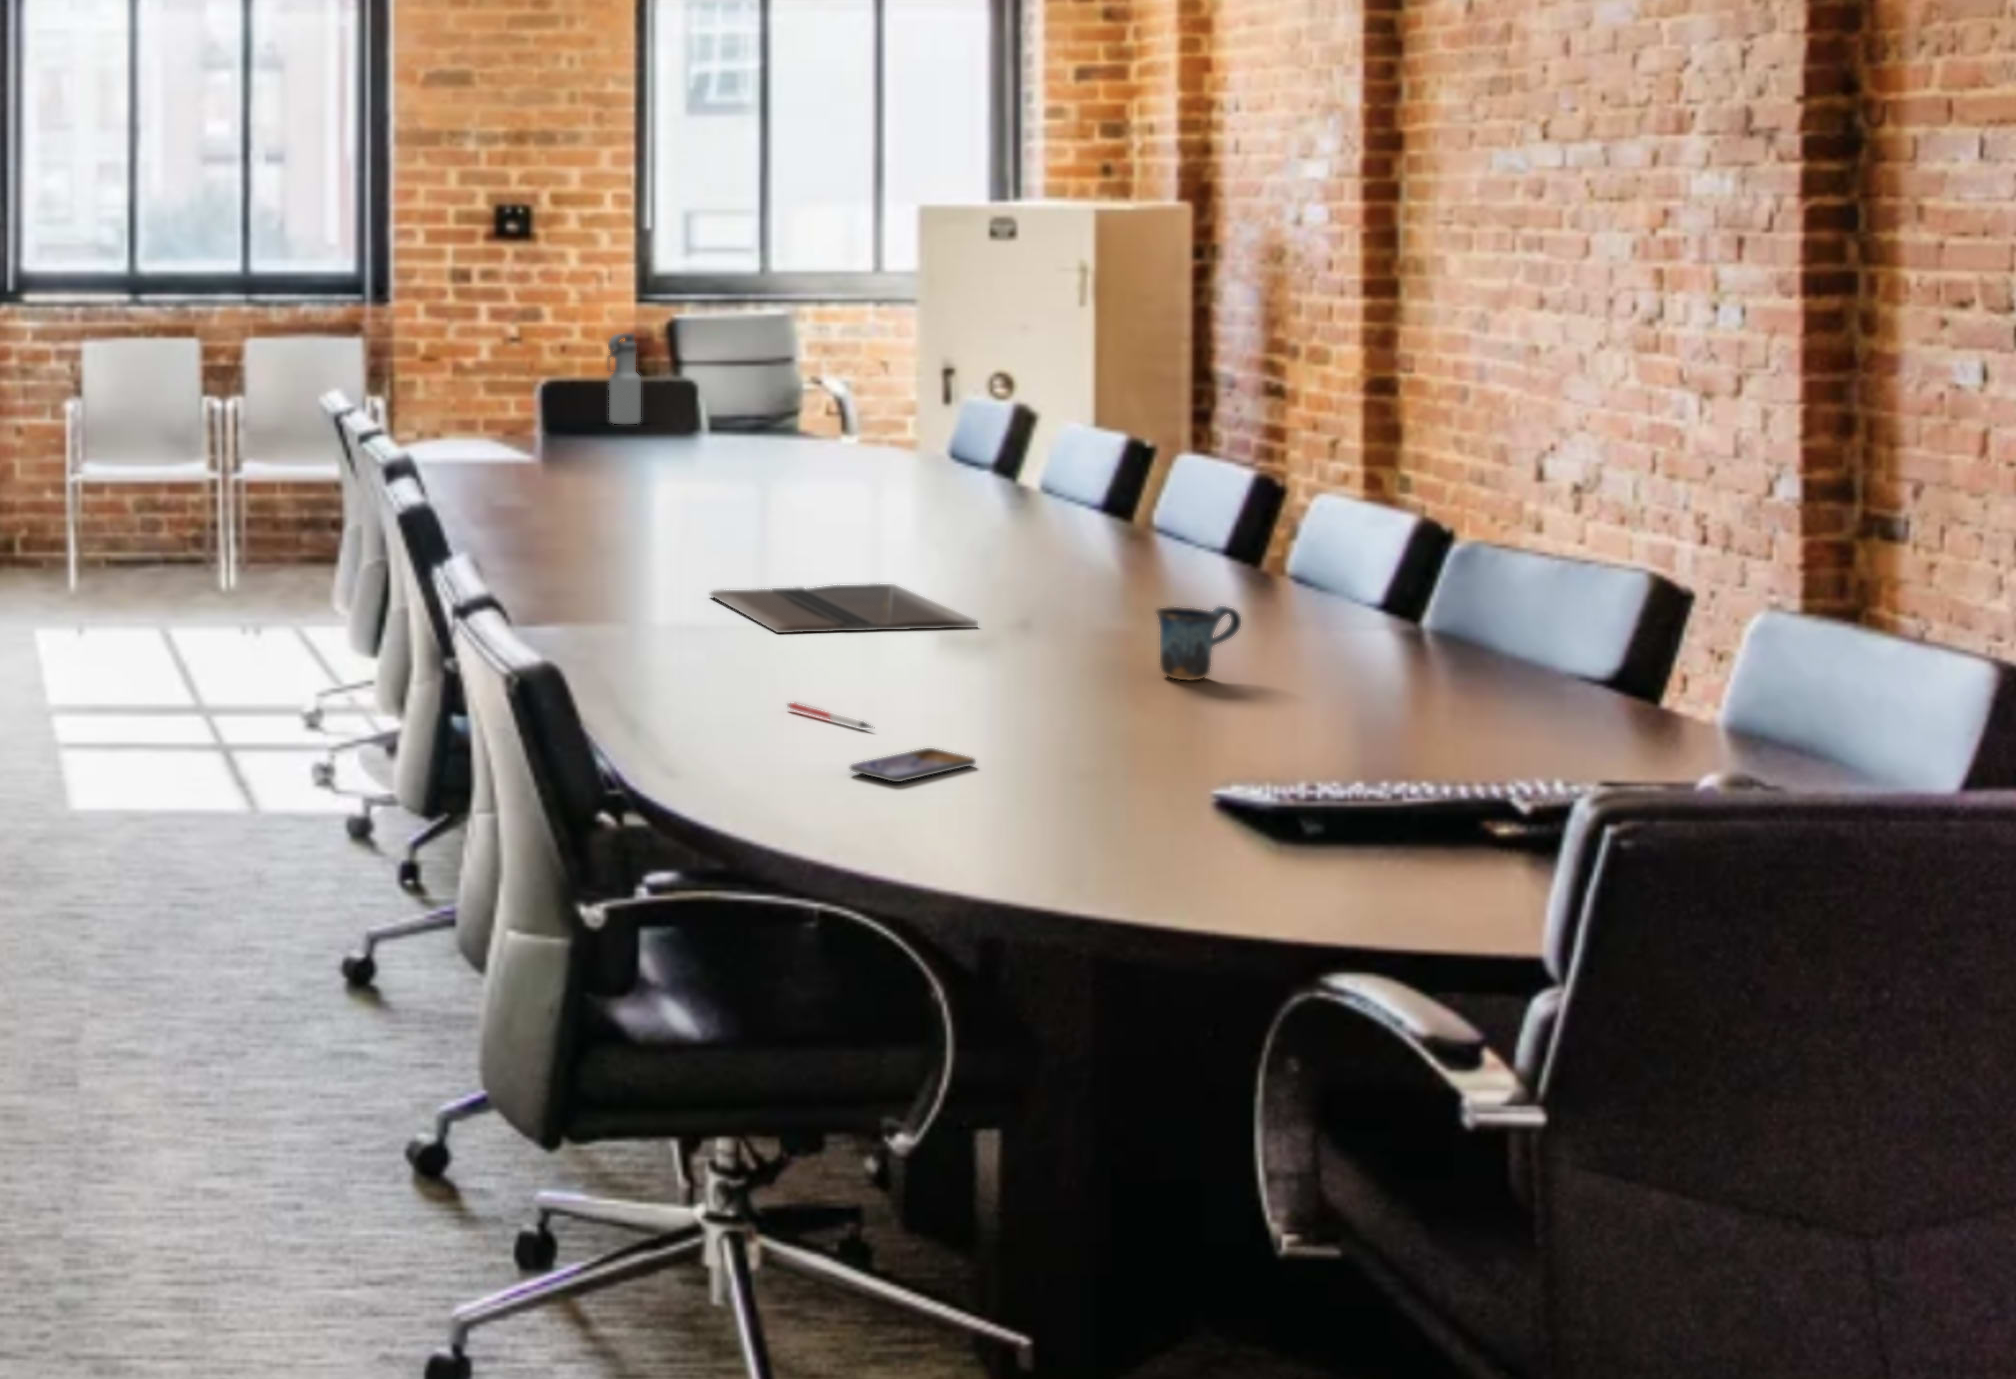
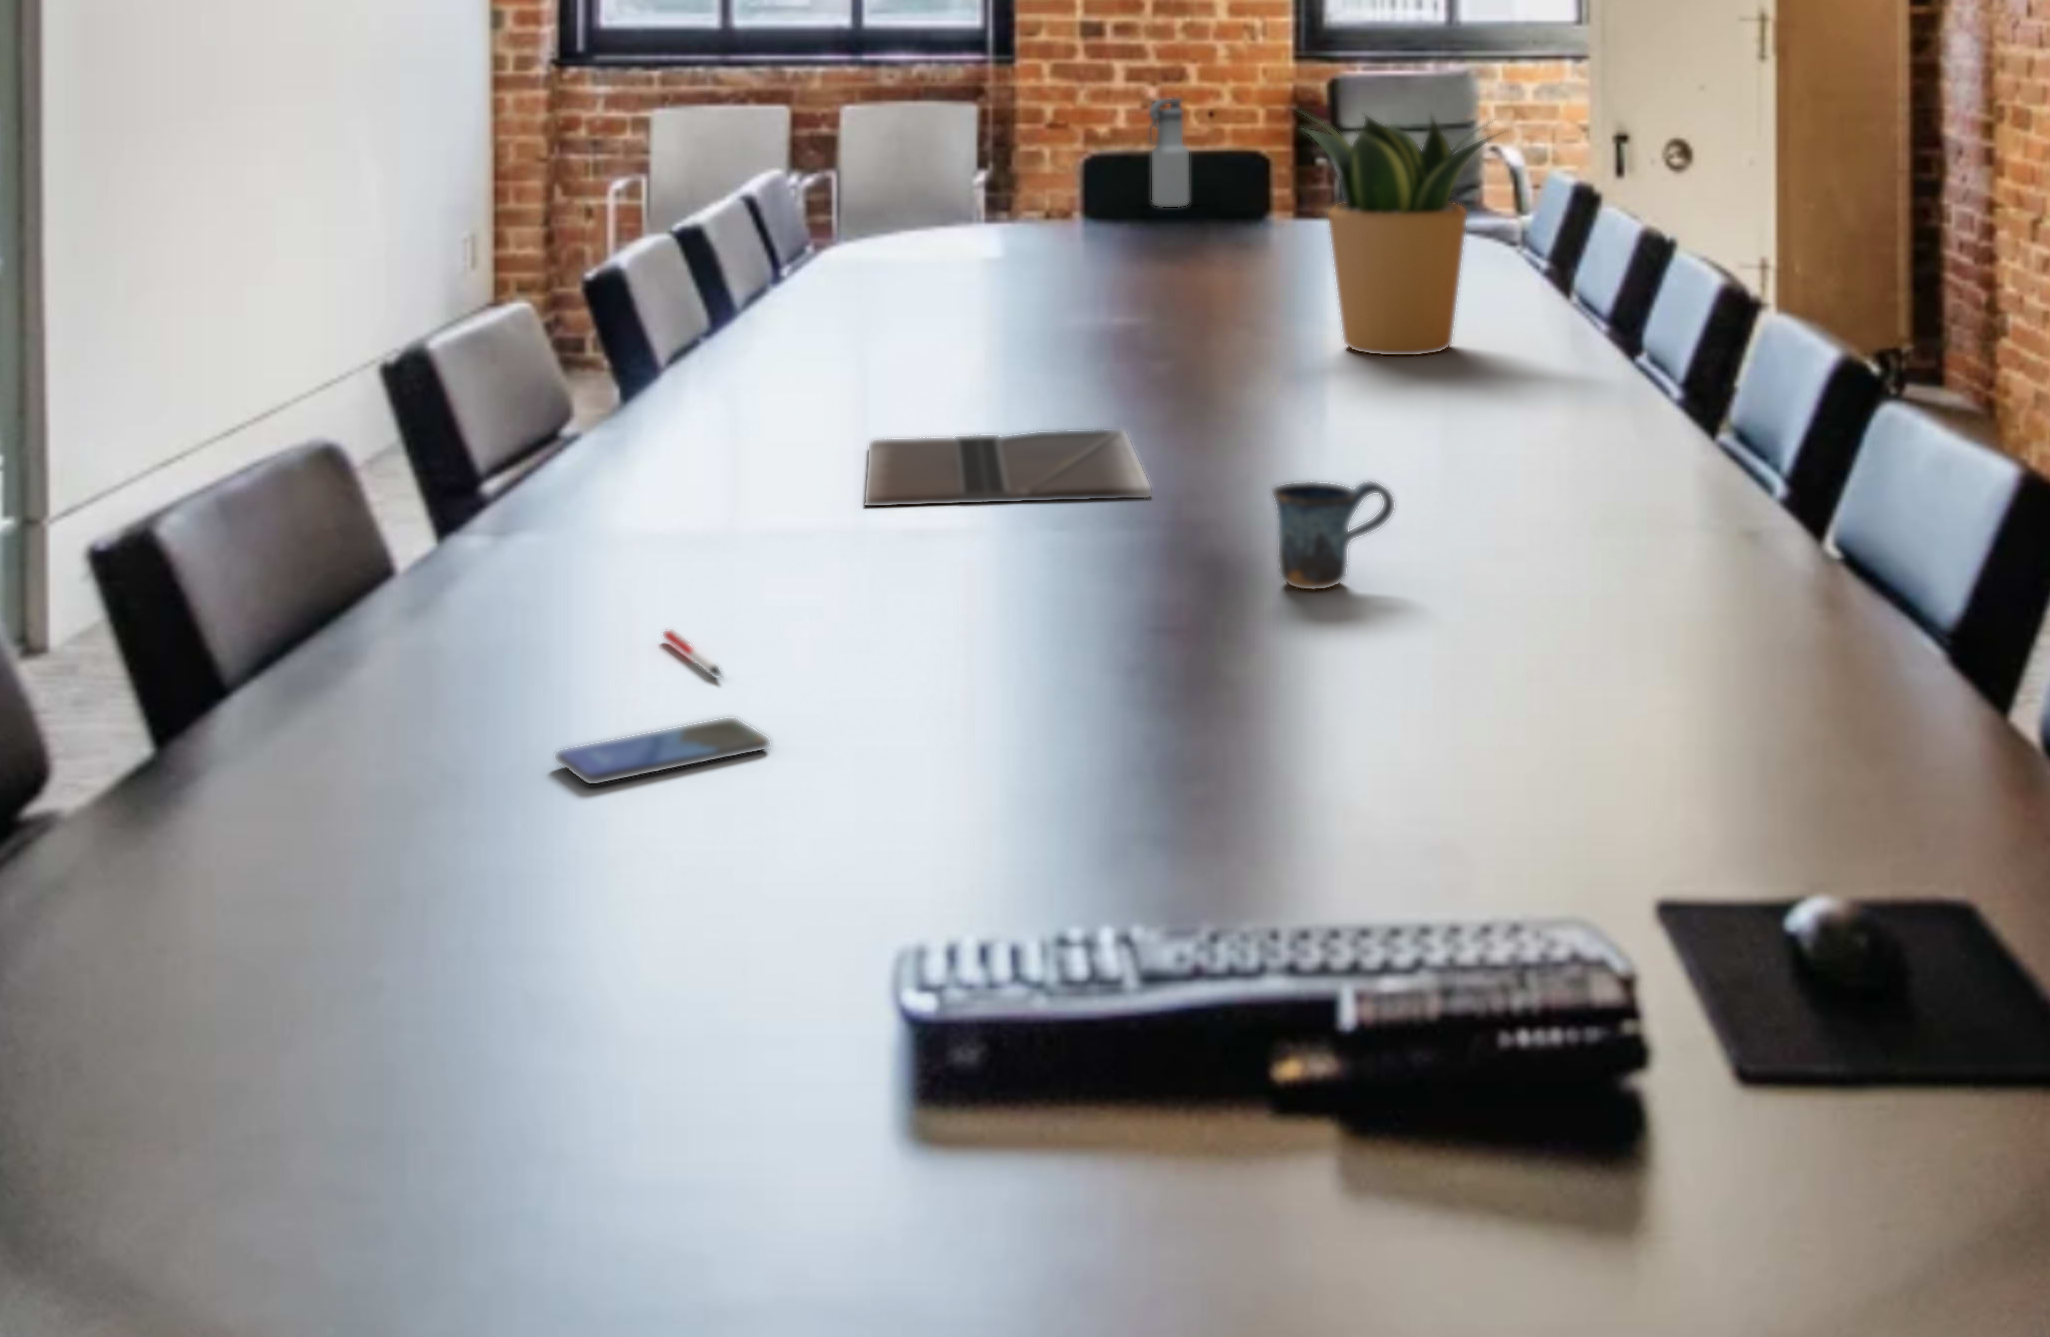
potted plant: none [908,341,1100,535] -> present [1302,116,1492,355]

